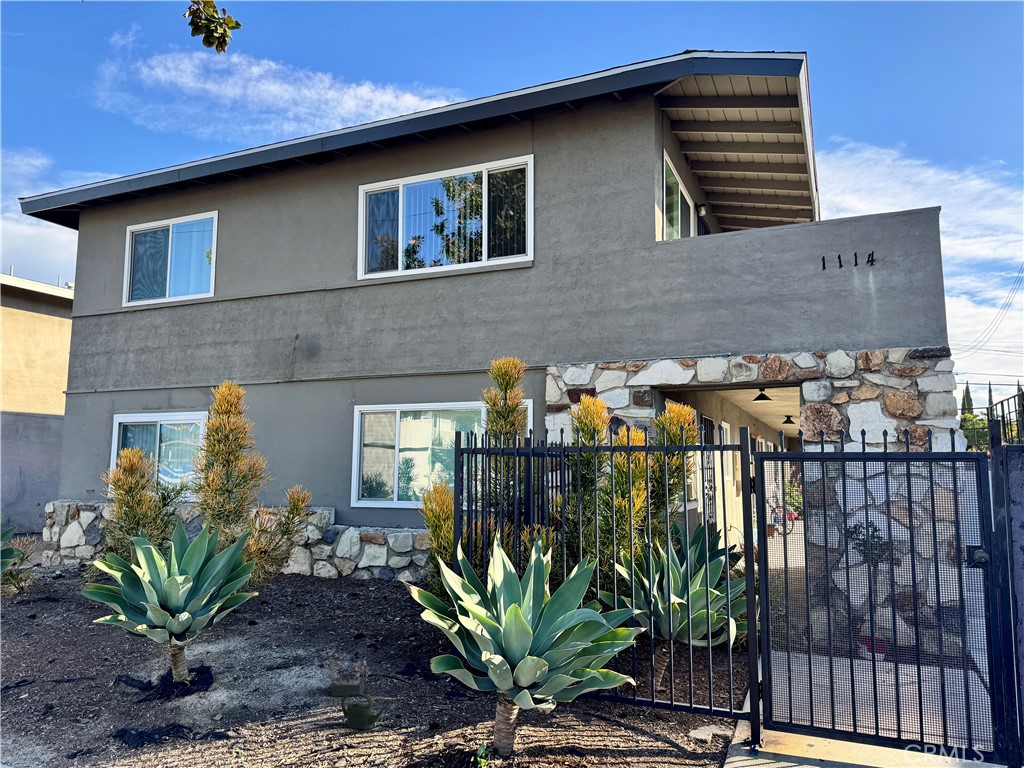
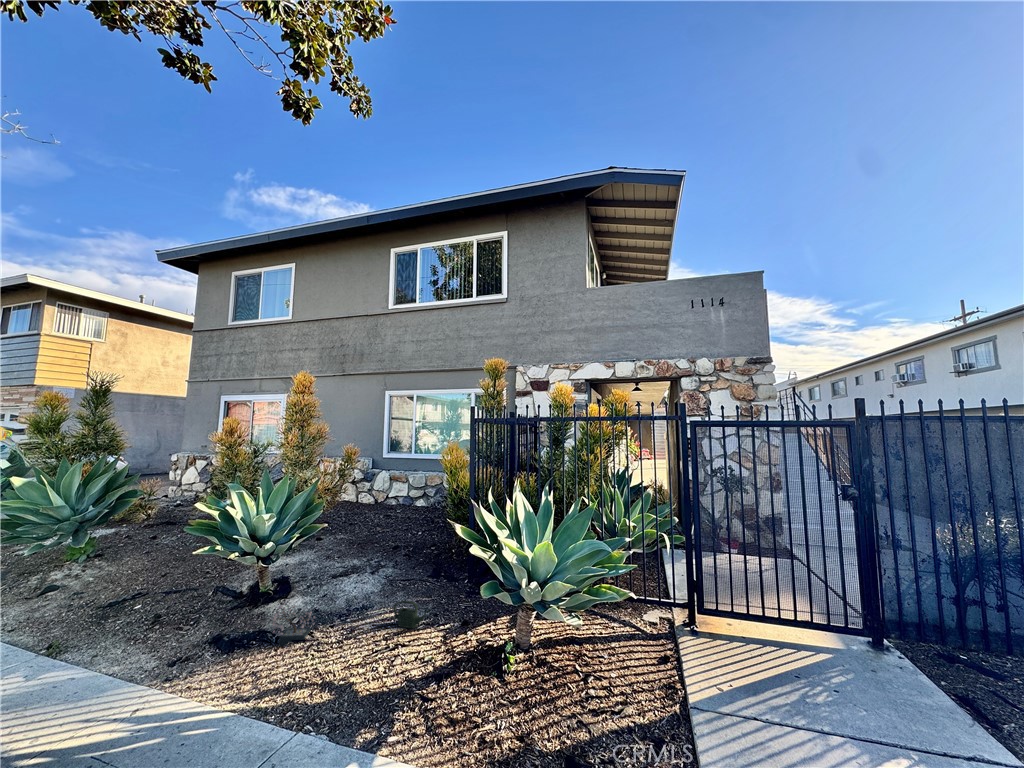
decorative plant: present [323,651,370,696] -> present [272,605,315,646]

